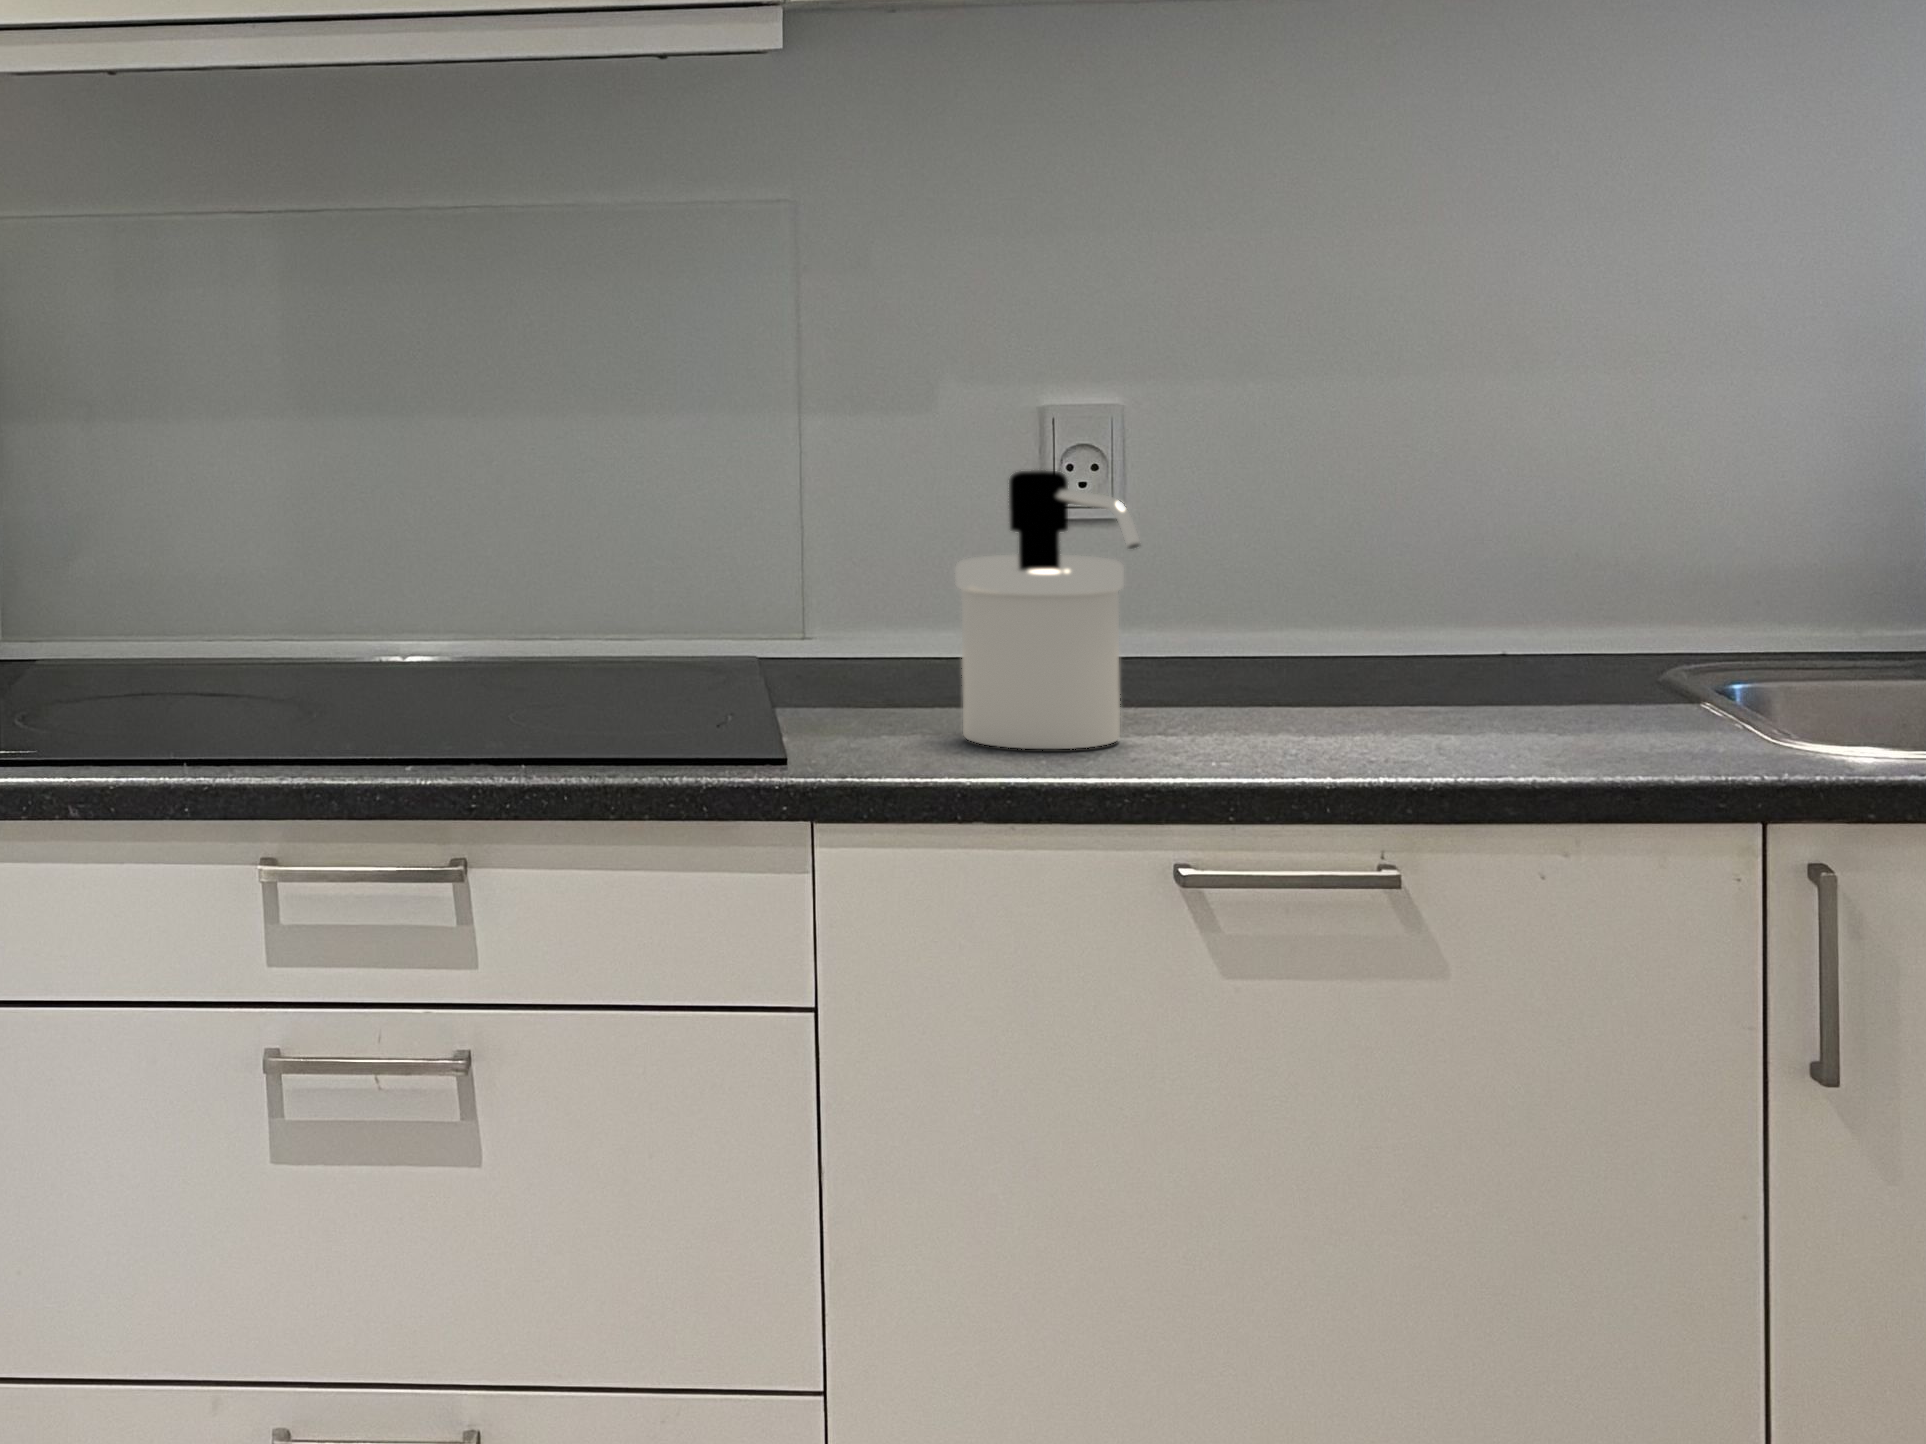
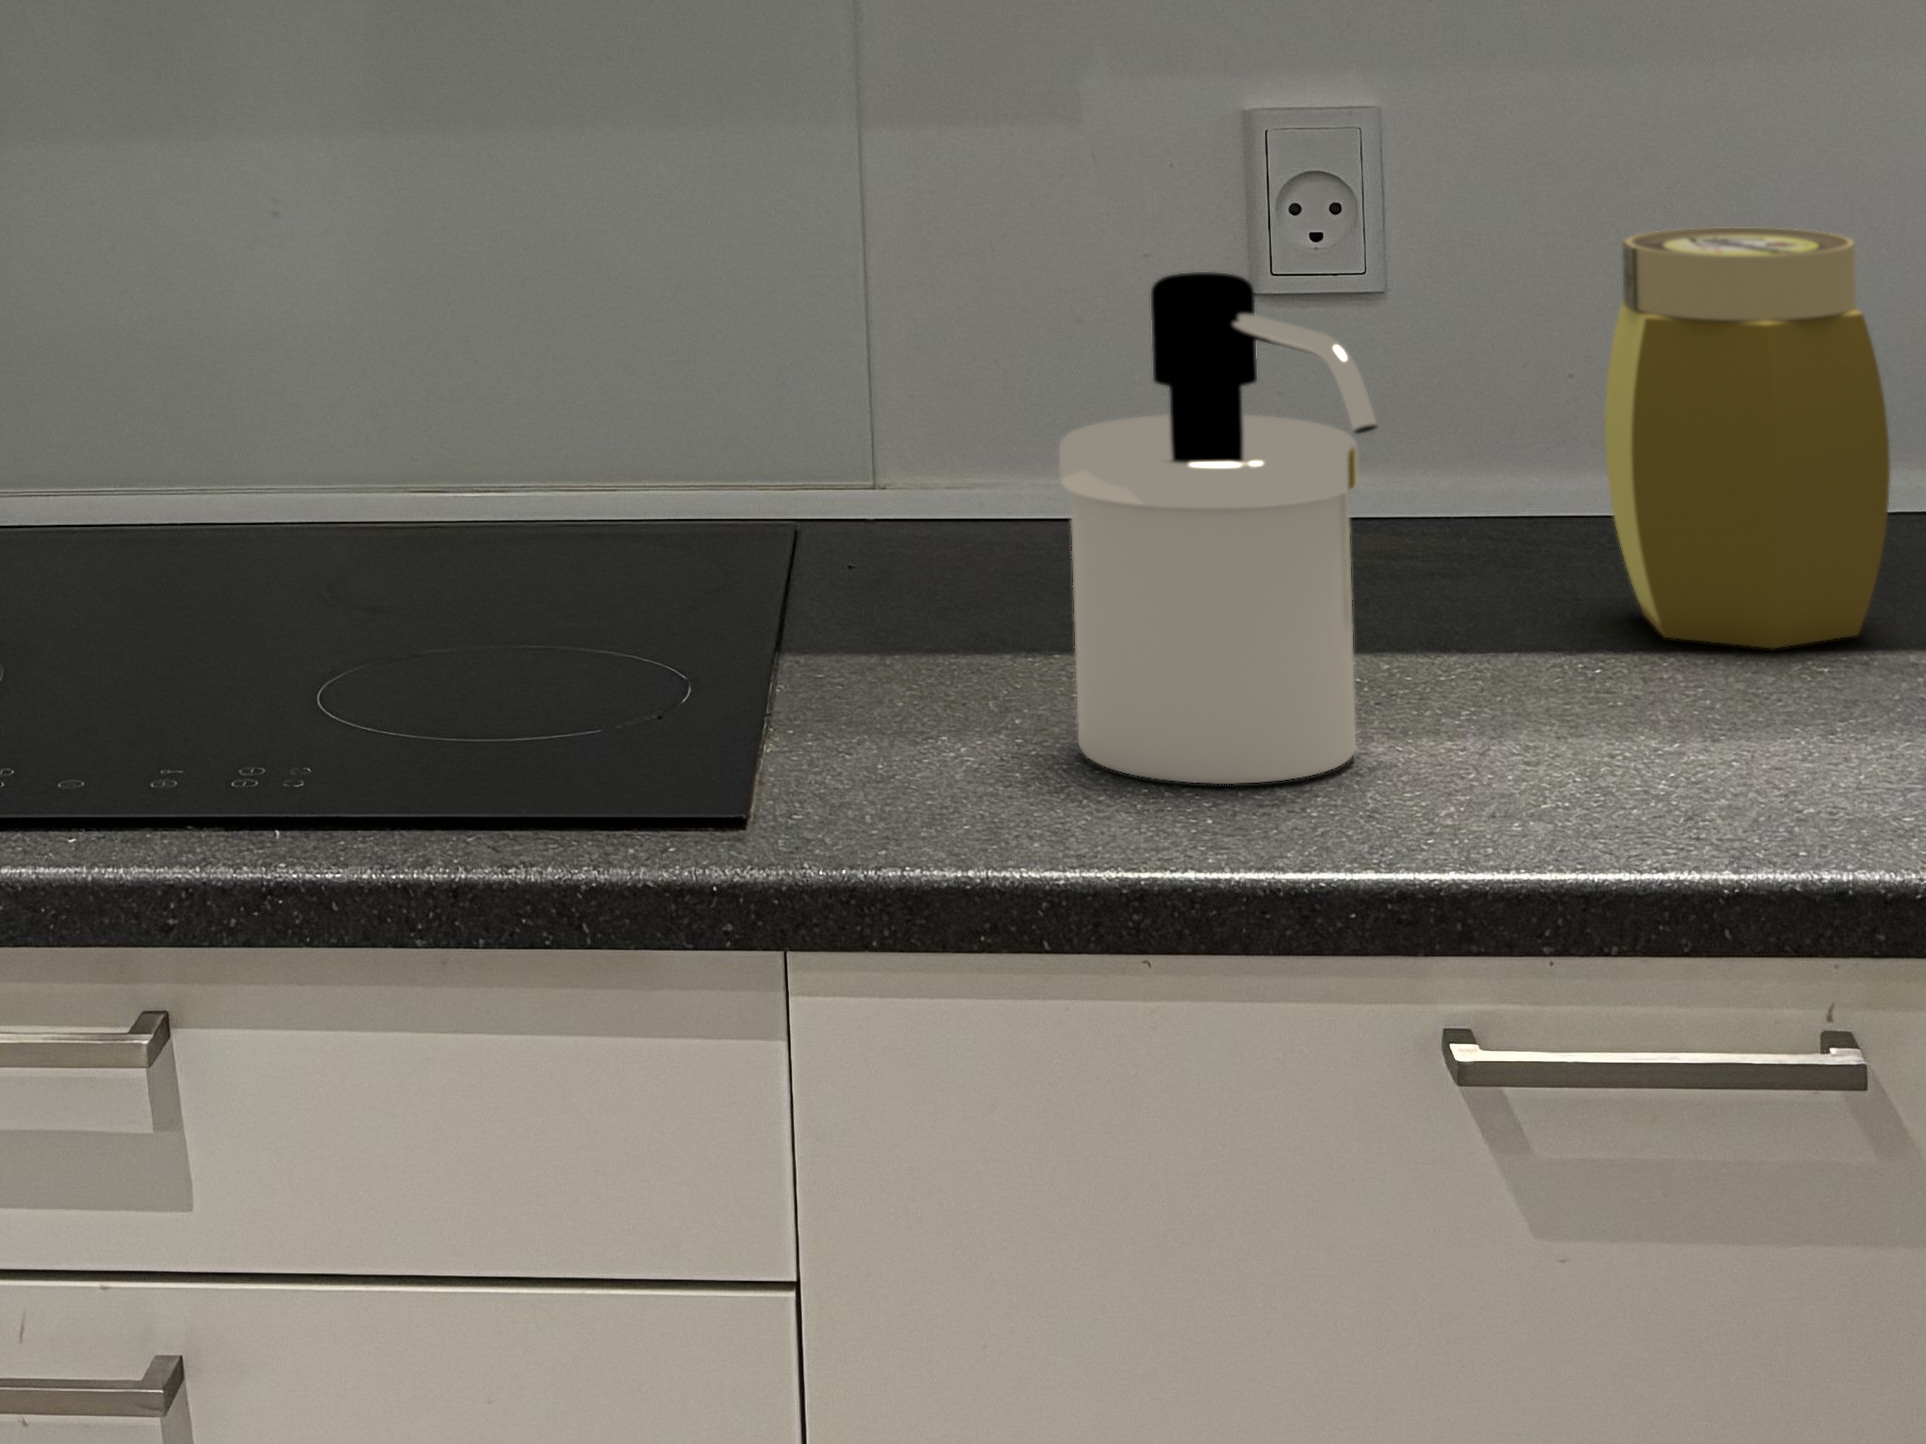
jar: none [1258,467,1423,705] -> present [1605,227,1890,649]

